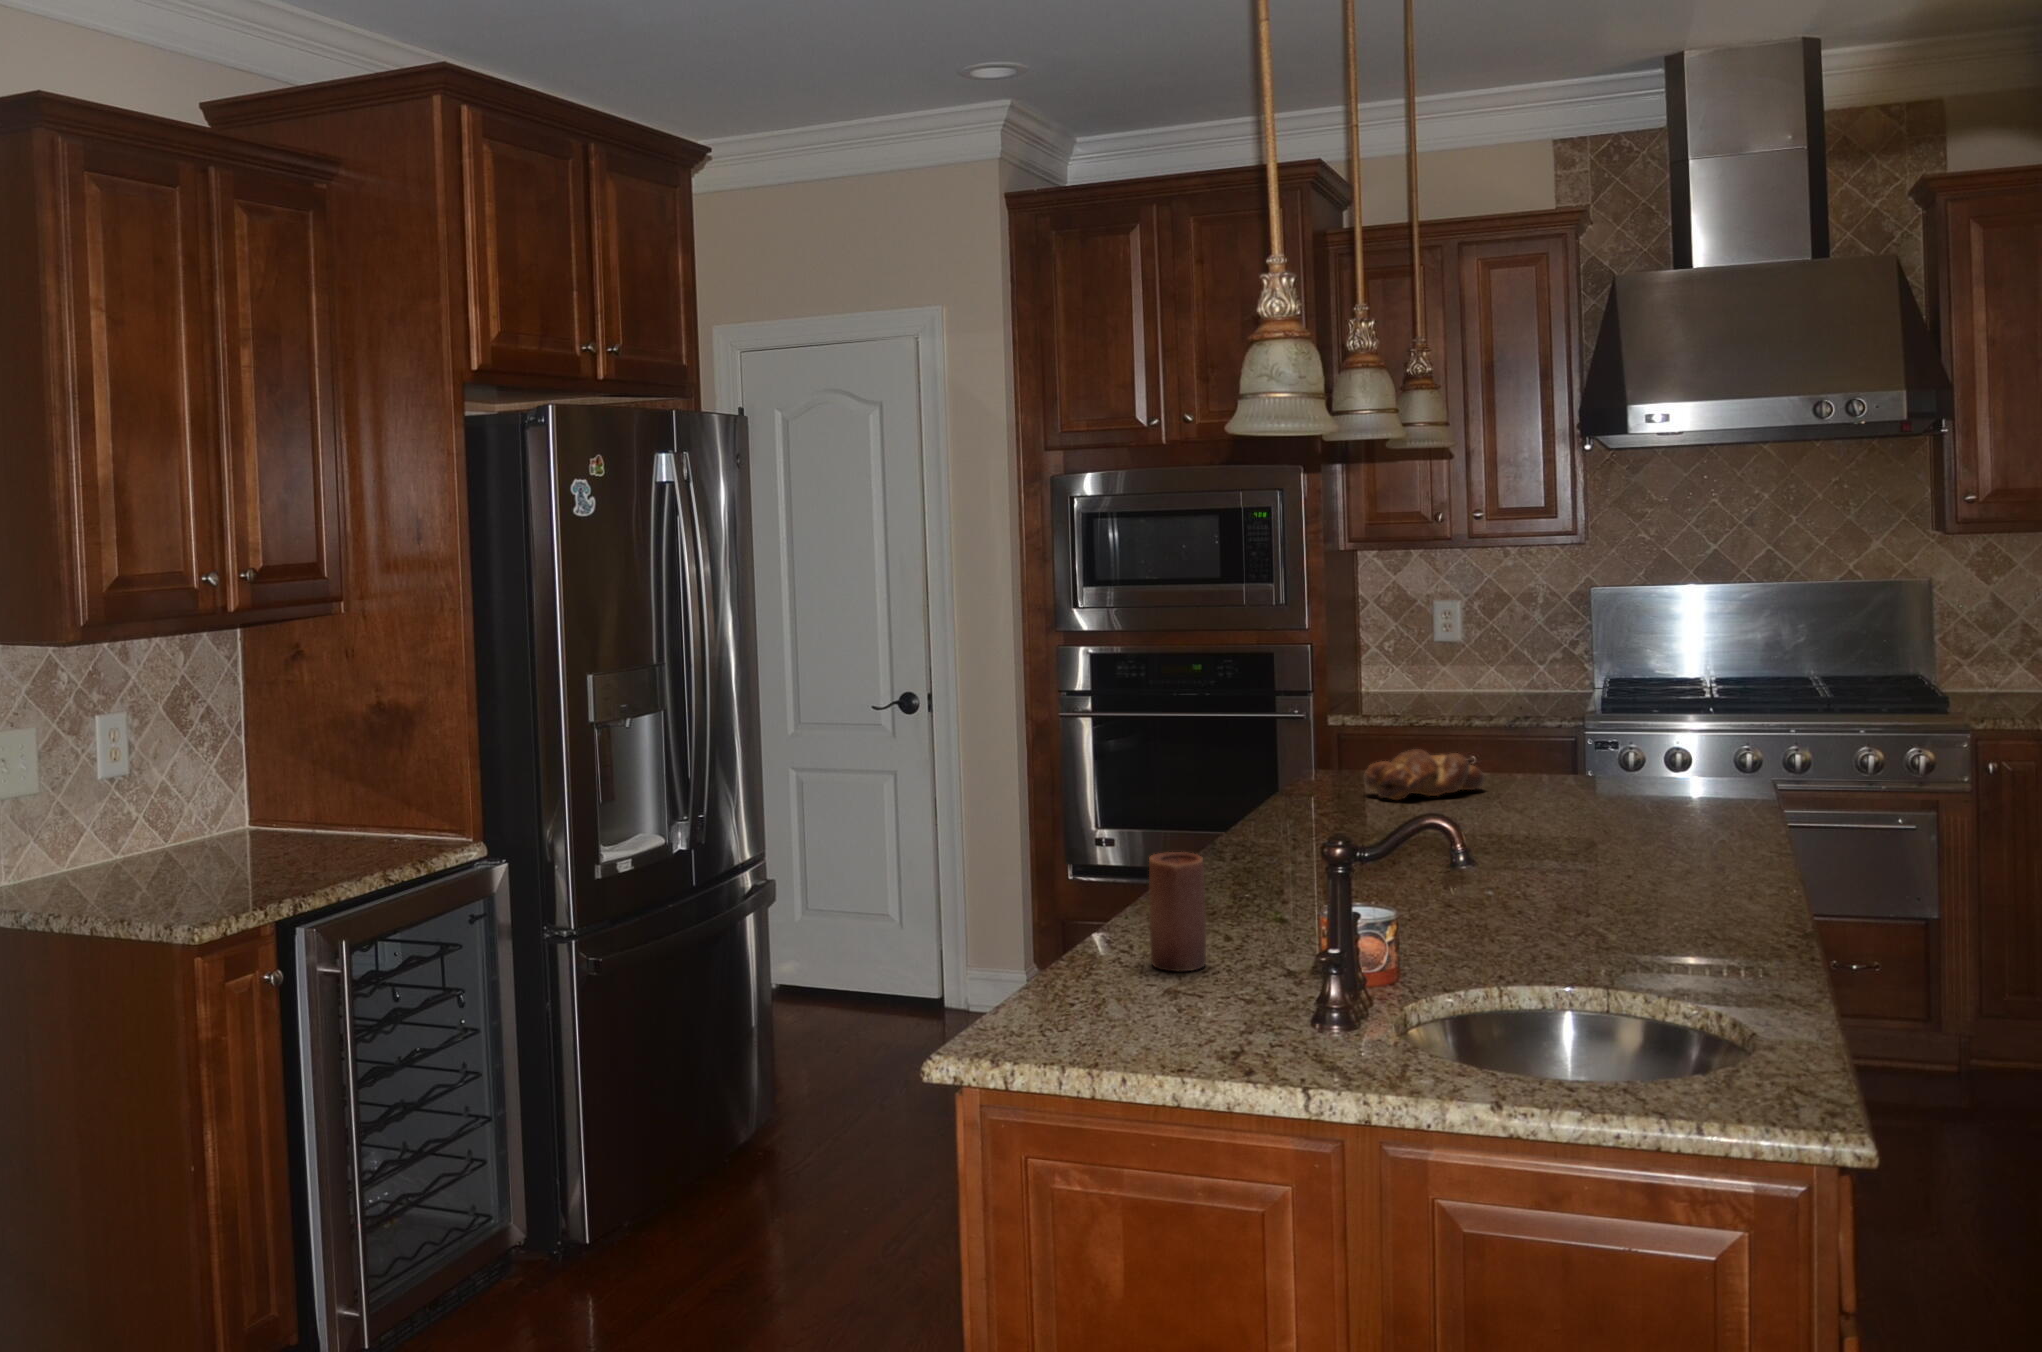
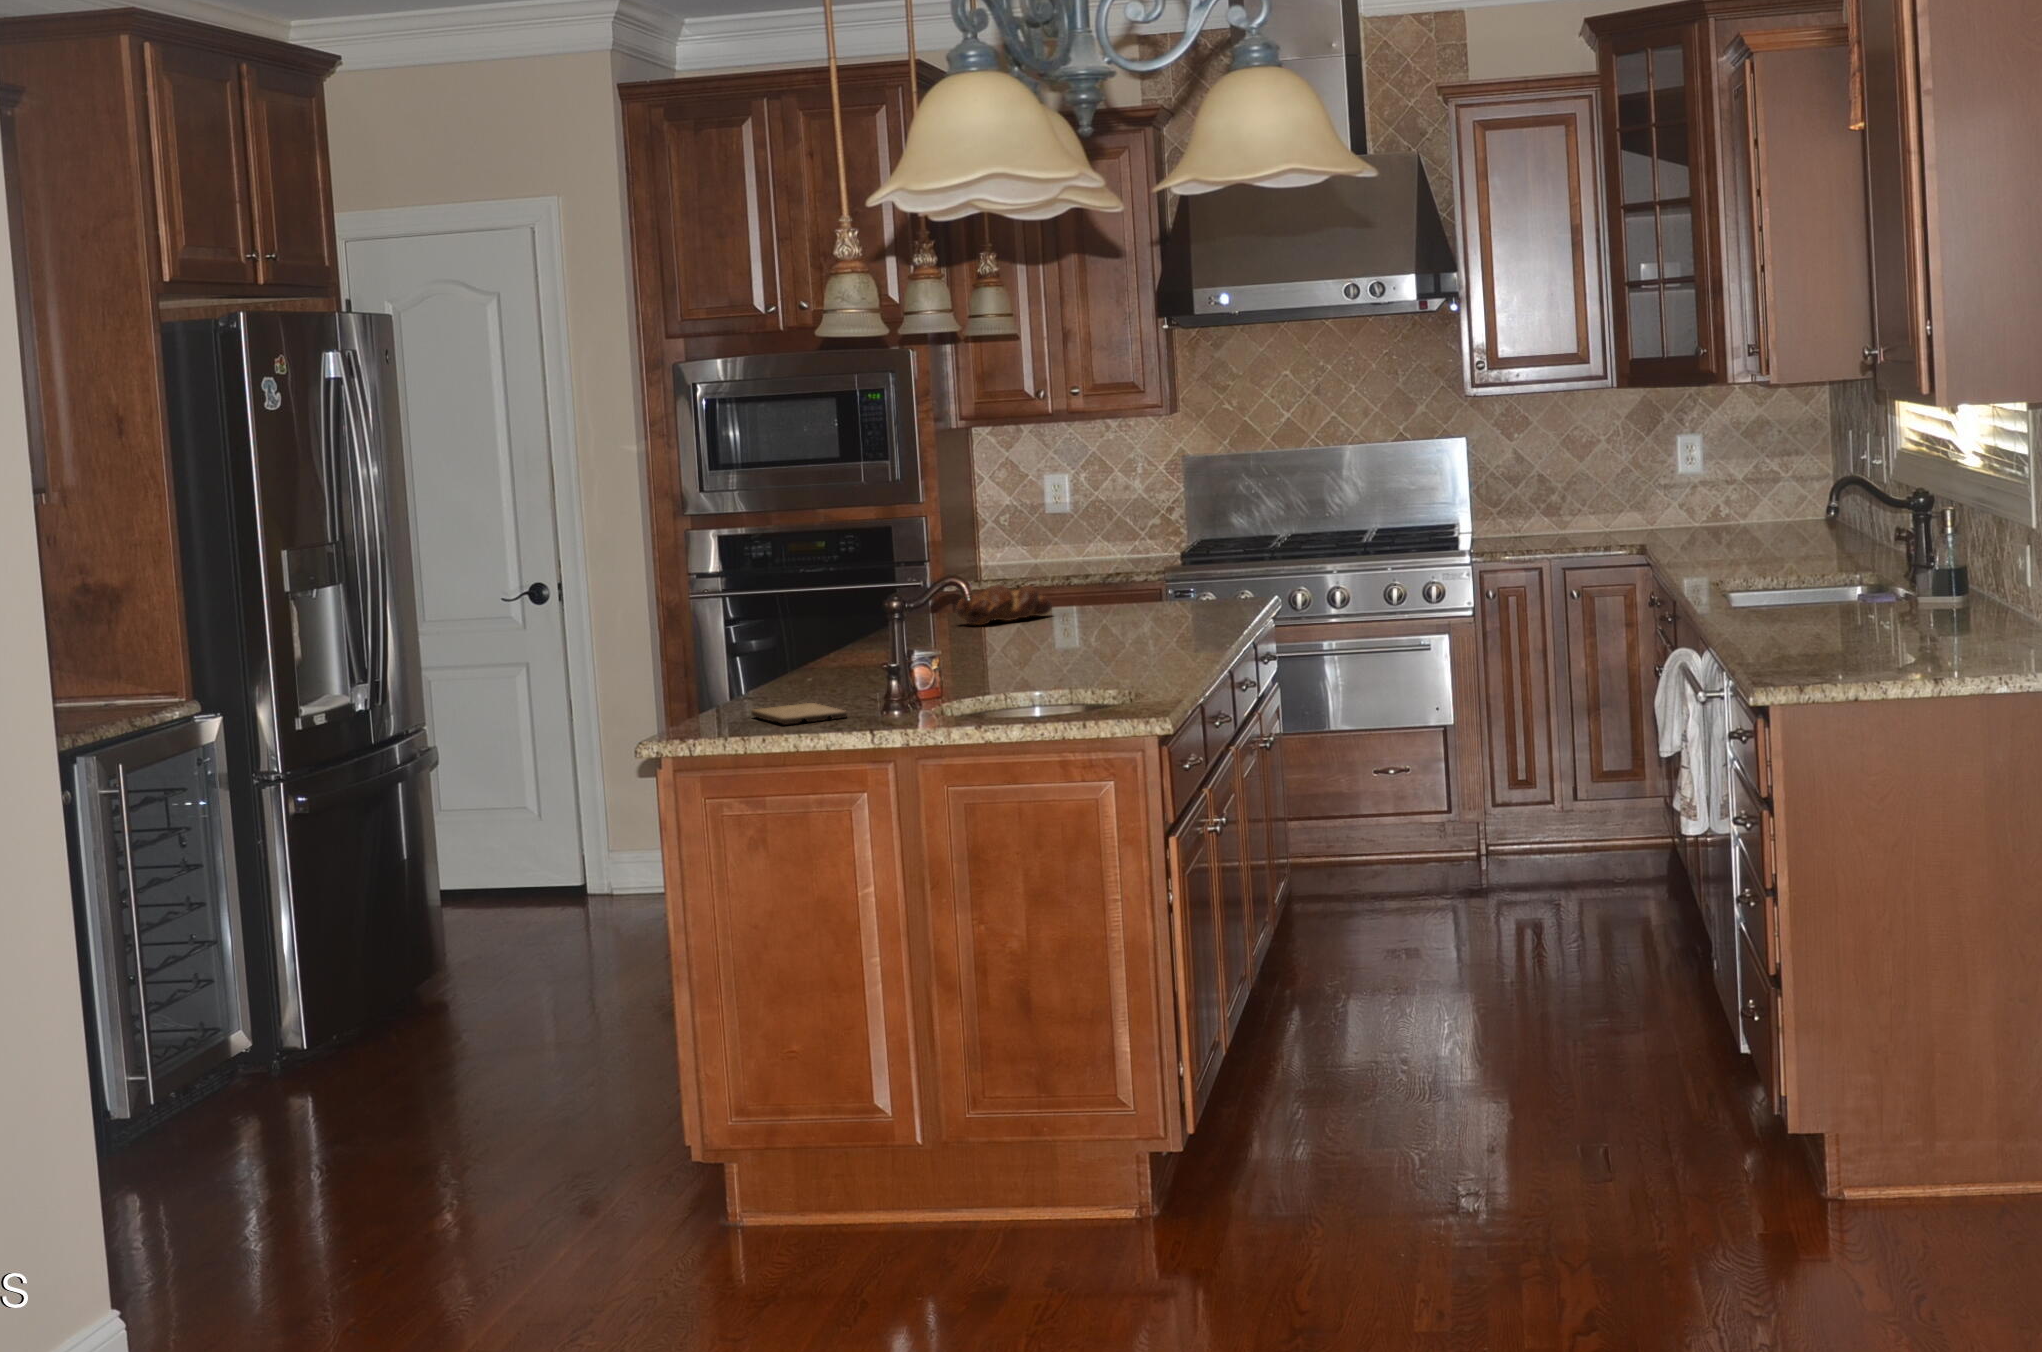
candle: present [1149,852,1206,971] -> none [777,626,818,705]
cutting board: none [1107,979,1257,1037] -> present [751,703,847,725]

